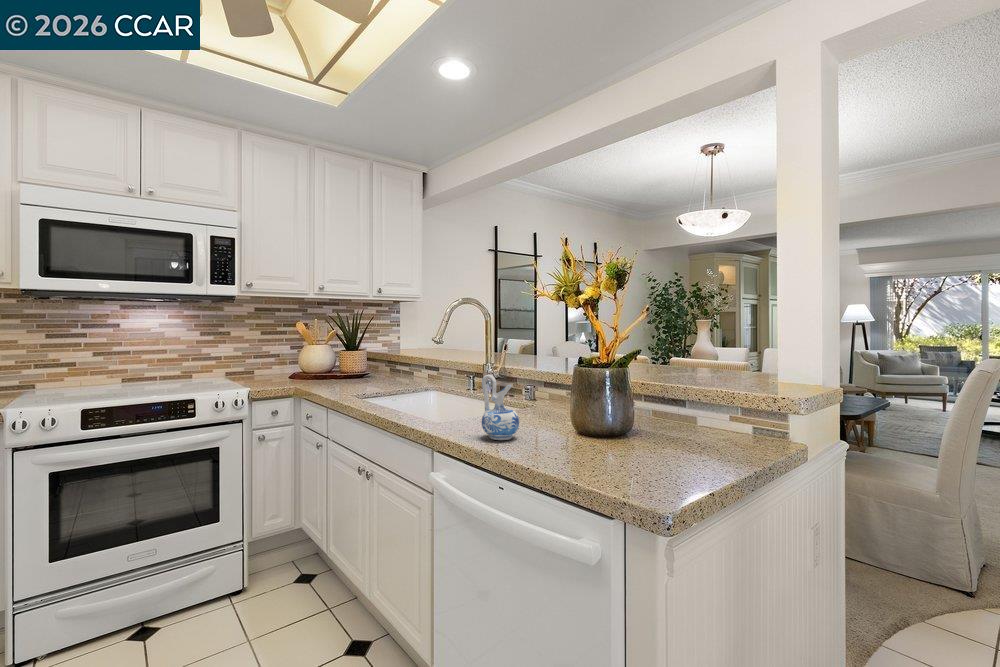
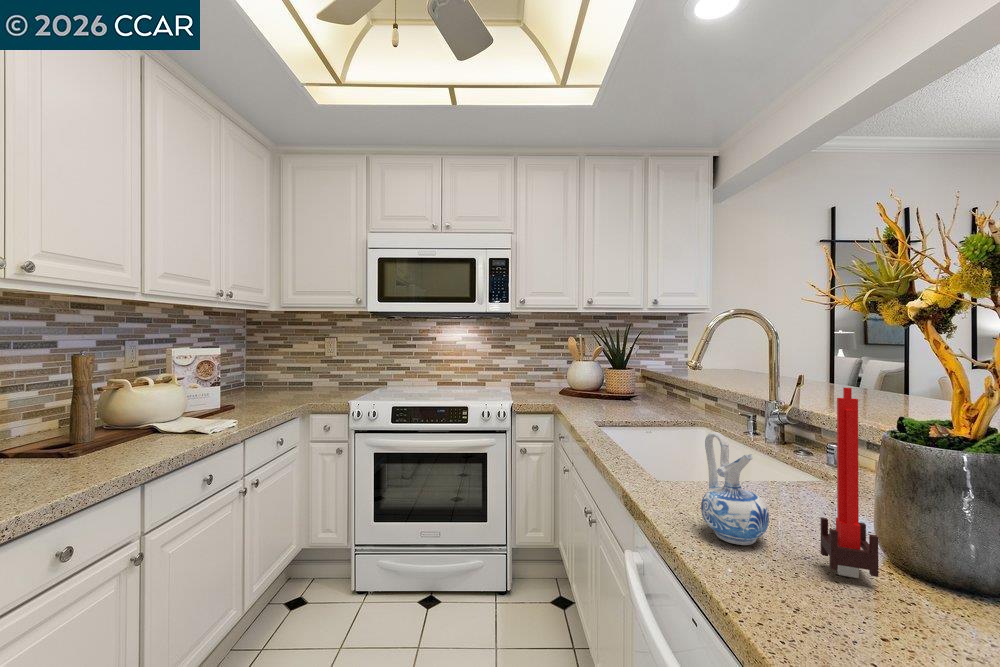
candle: none [545,340,572,441] -> present [821,388,878,578]

